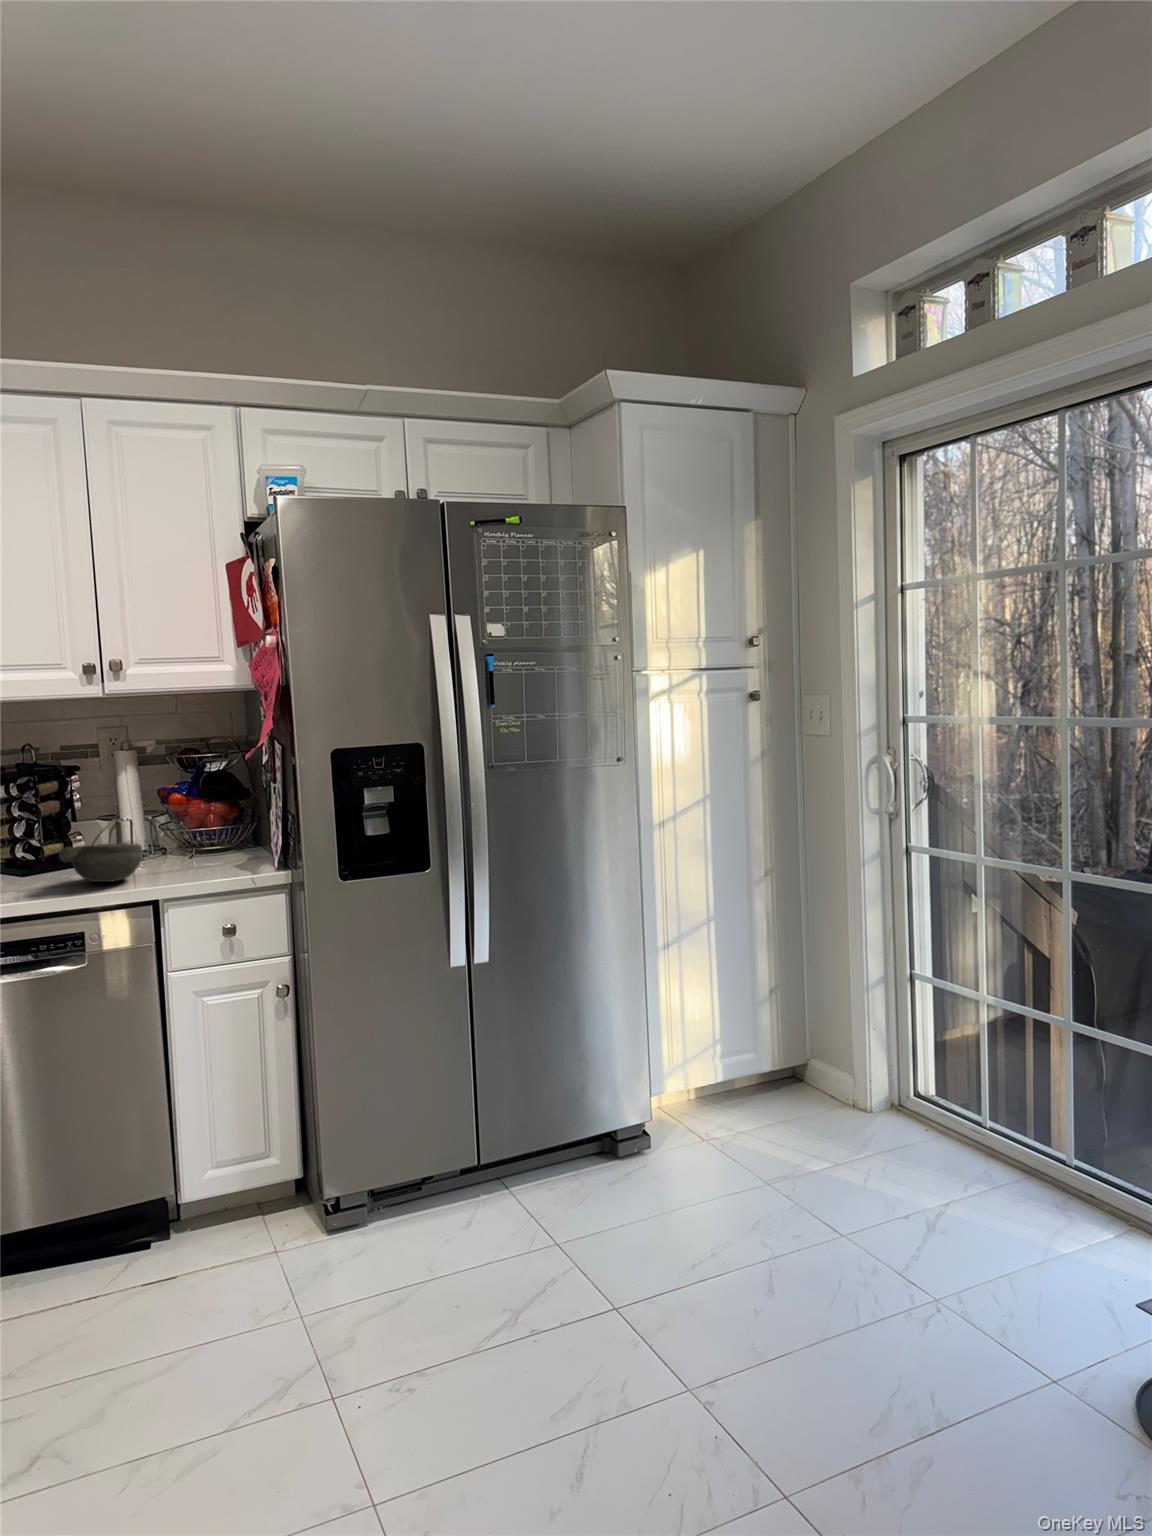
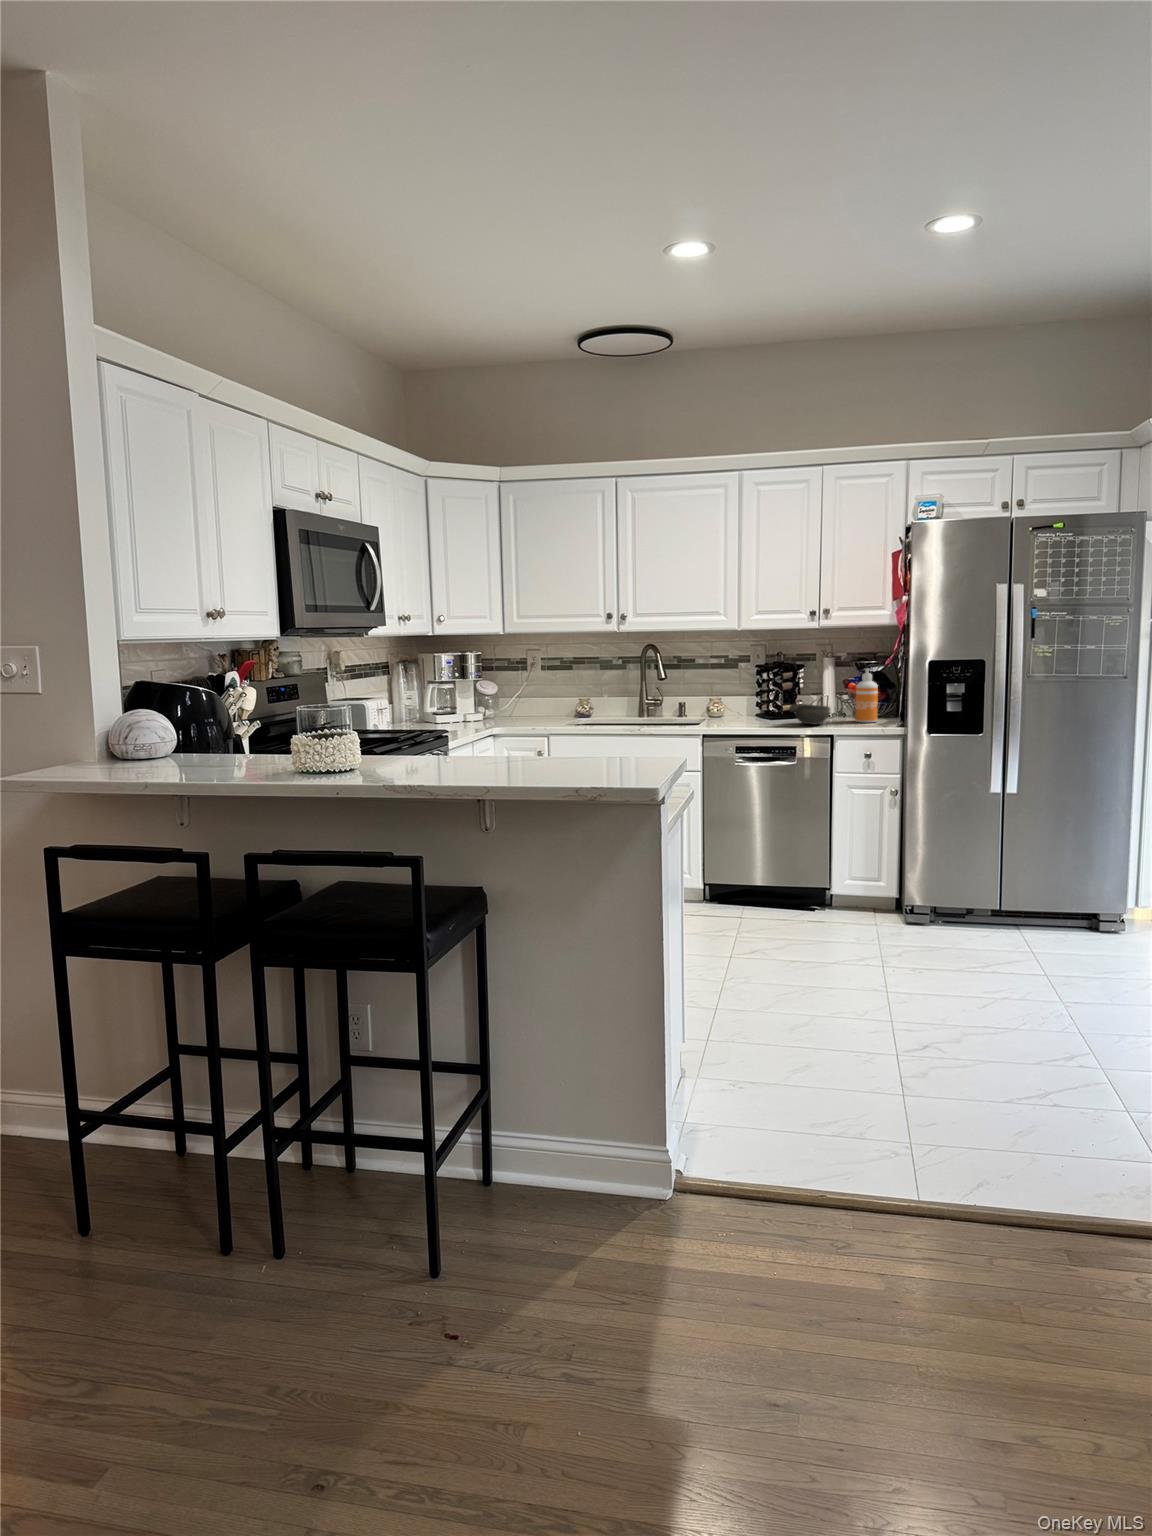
soap dispenser: none [187,768,230,866] -> present [855,669,878,722]

